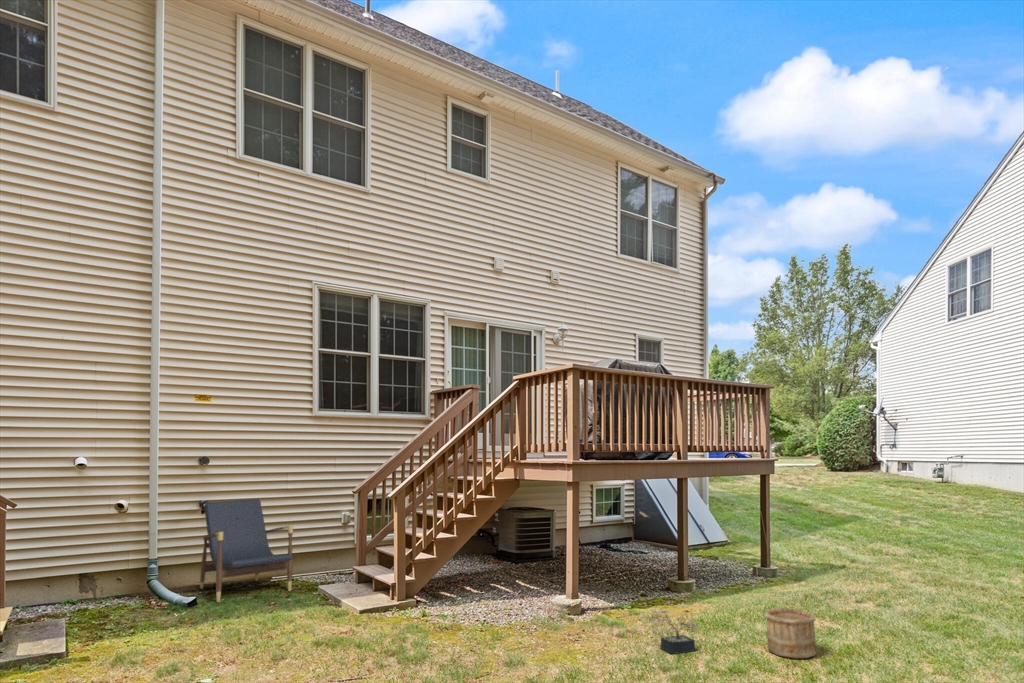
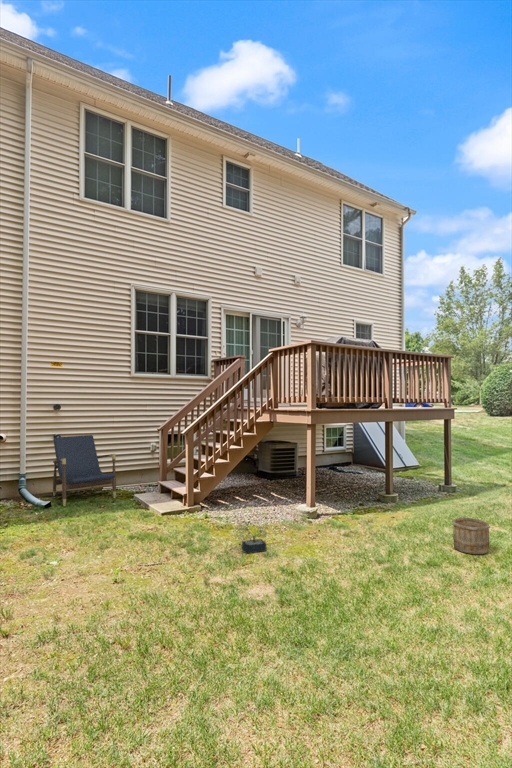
decorative plant: present [652,609,697,654] -> present [235,521,270,553]

